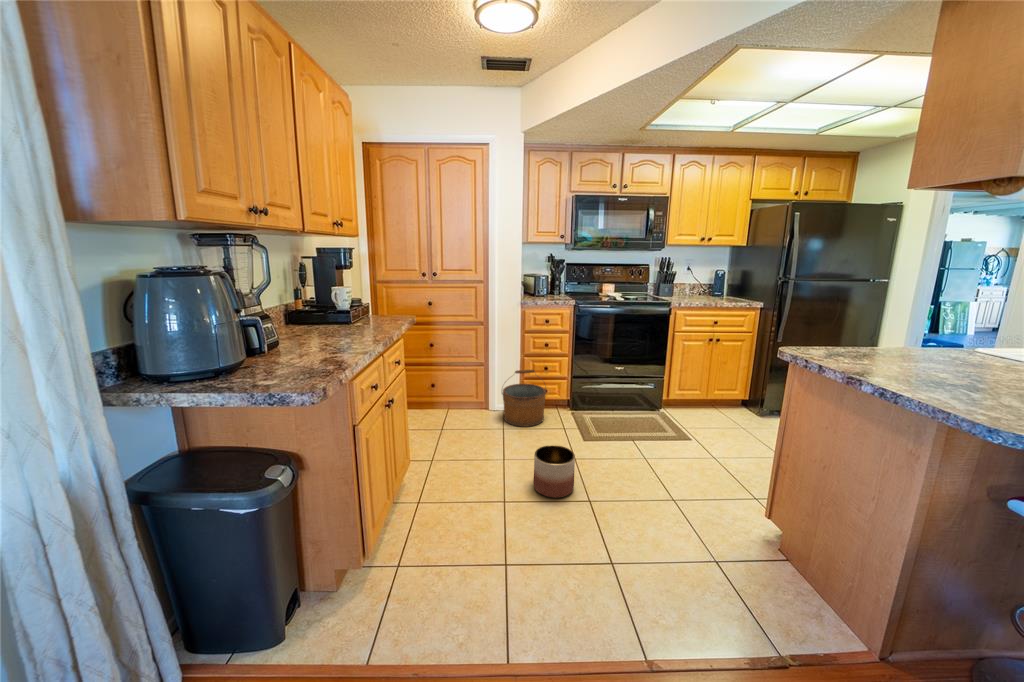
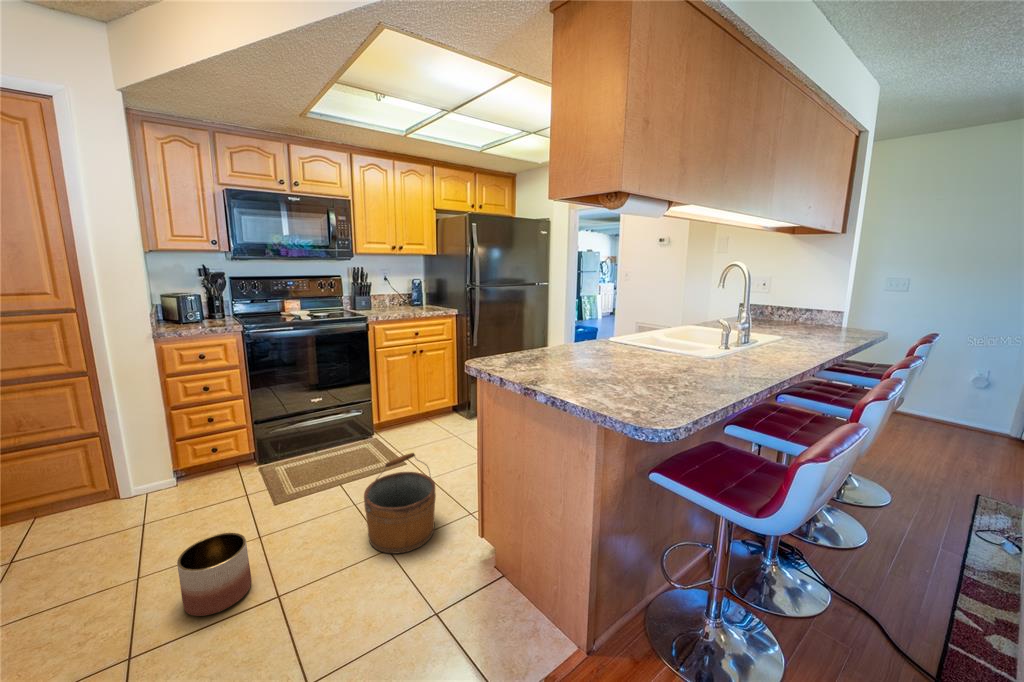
bucket: present [502,370,546,427] -> present [364,453,436,553]

